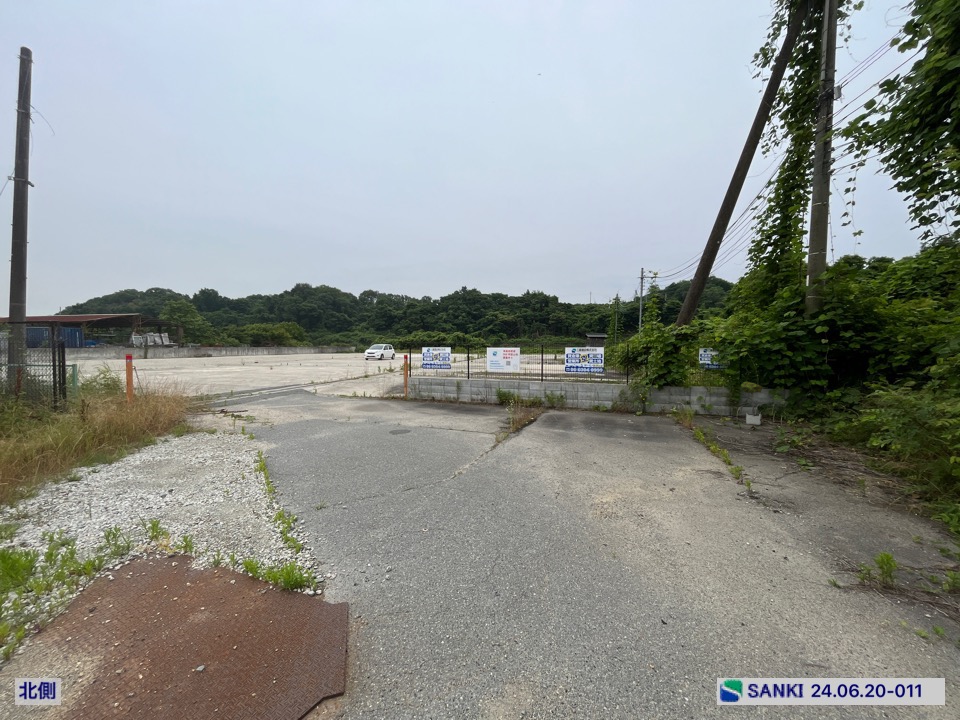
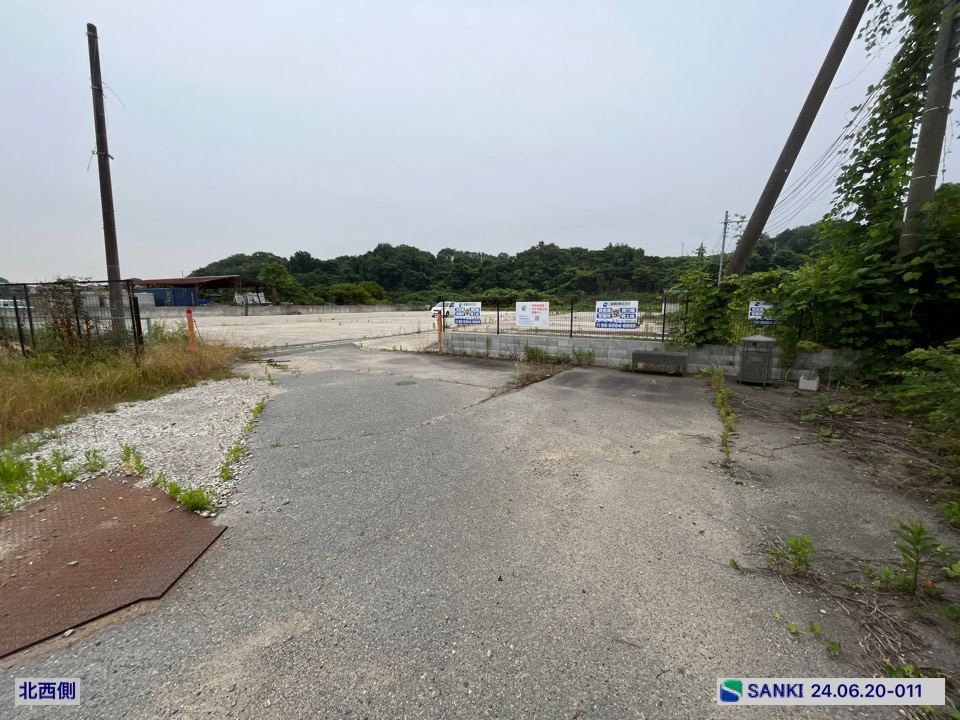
trash can: none [695,377,725,422] -> present [737,335,776,386]
bench: none [603,392,652,416] -> present [632,350,689,377]

